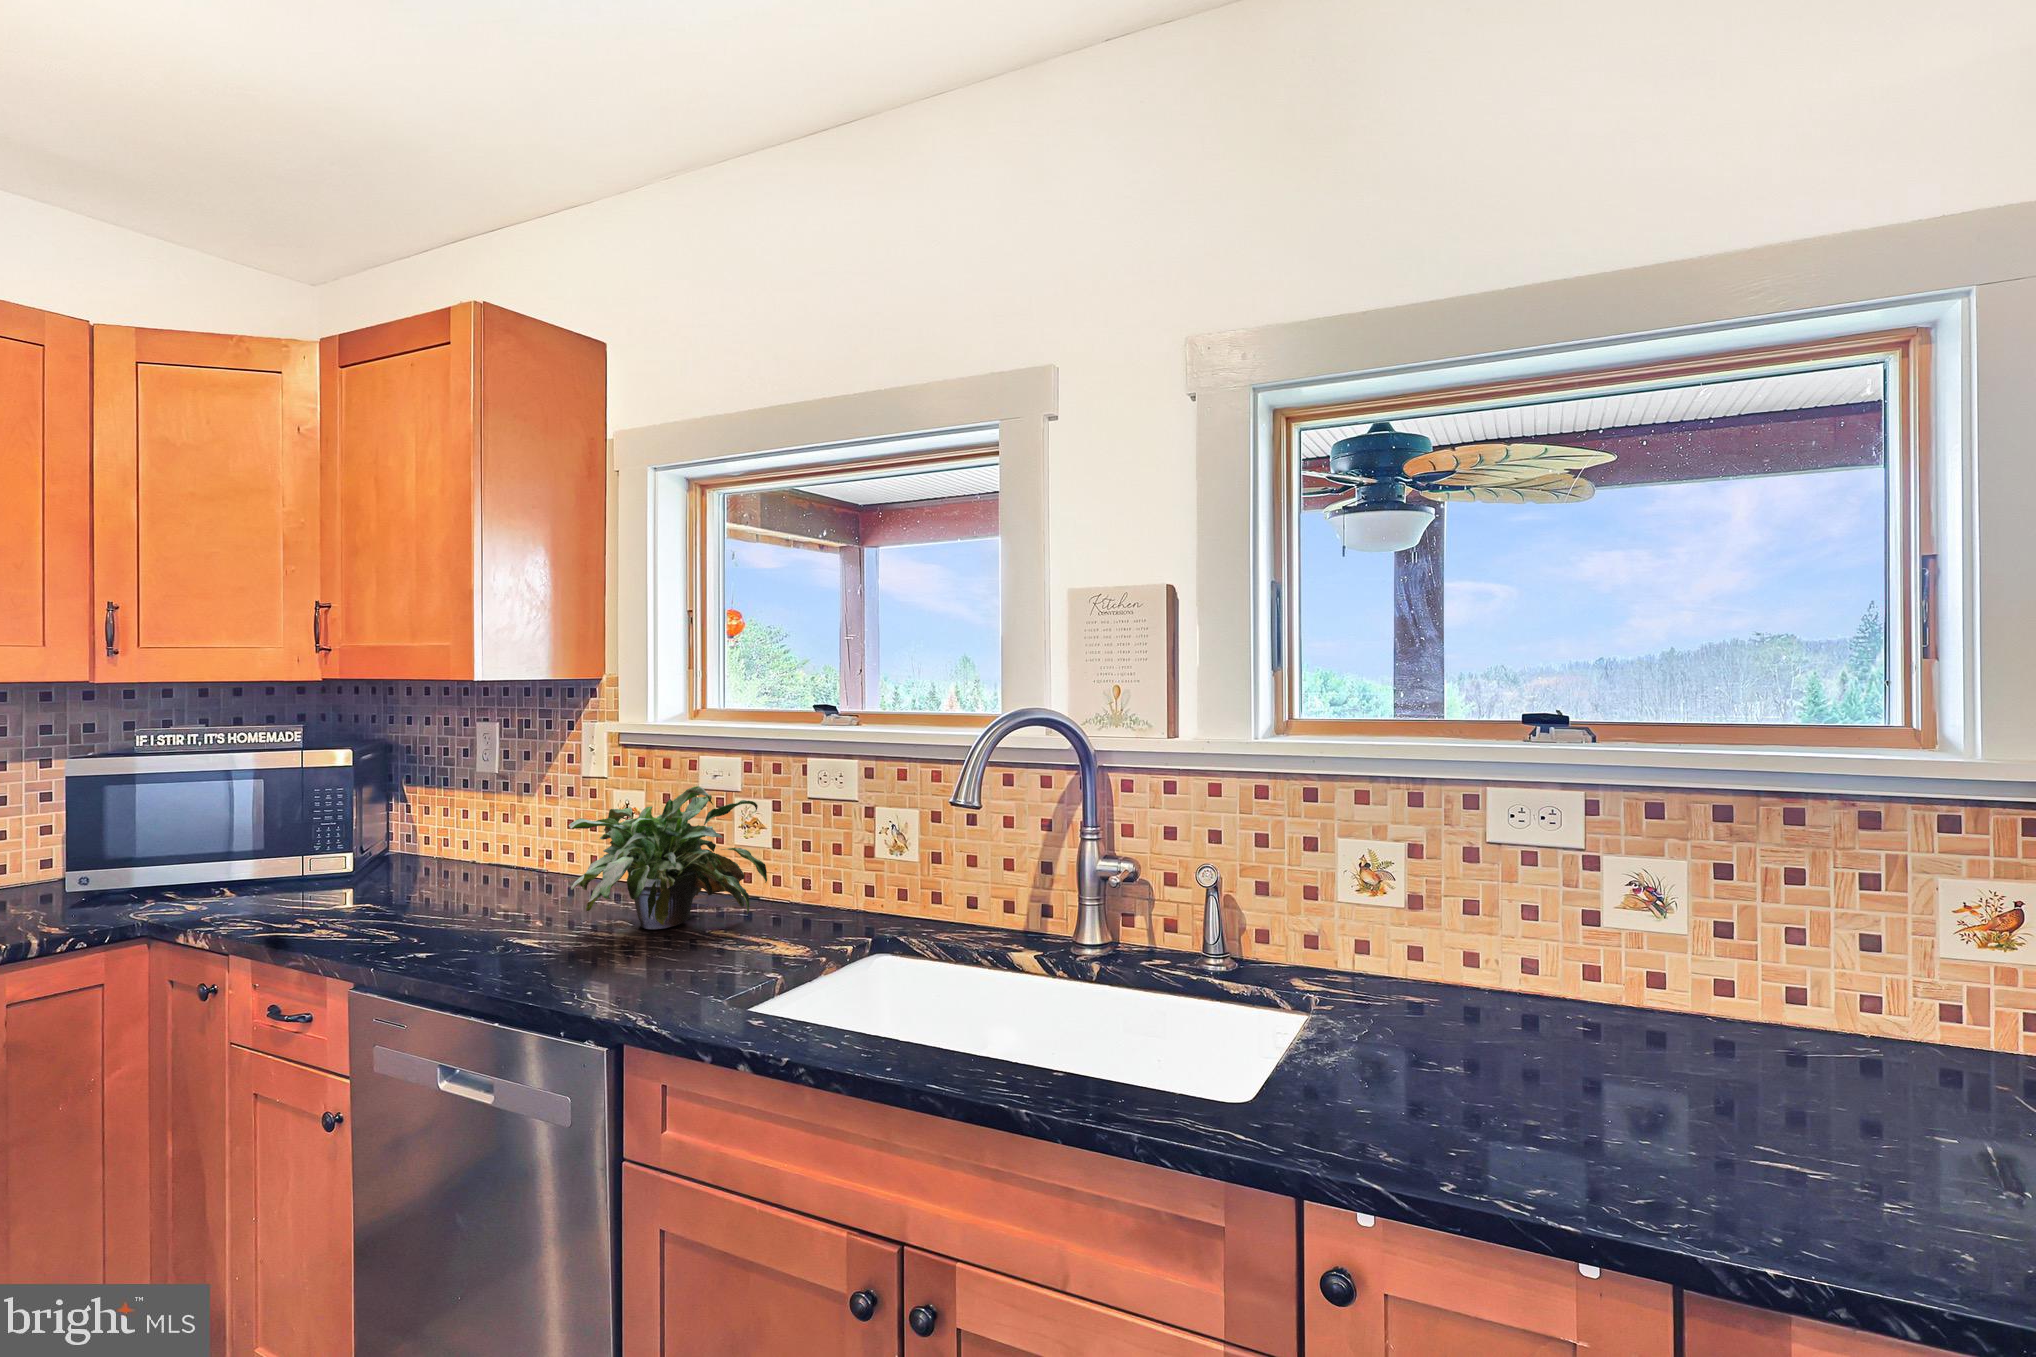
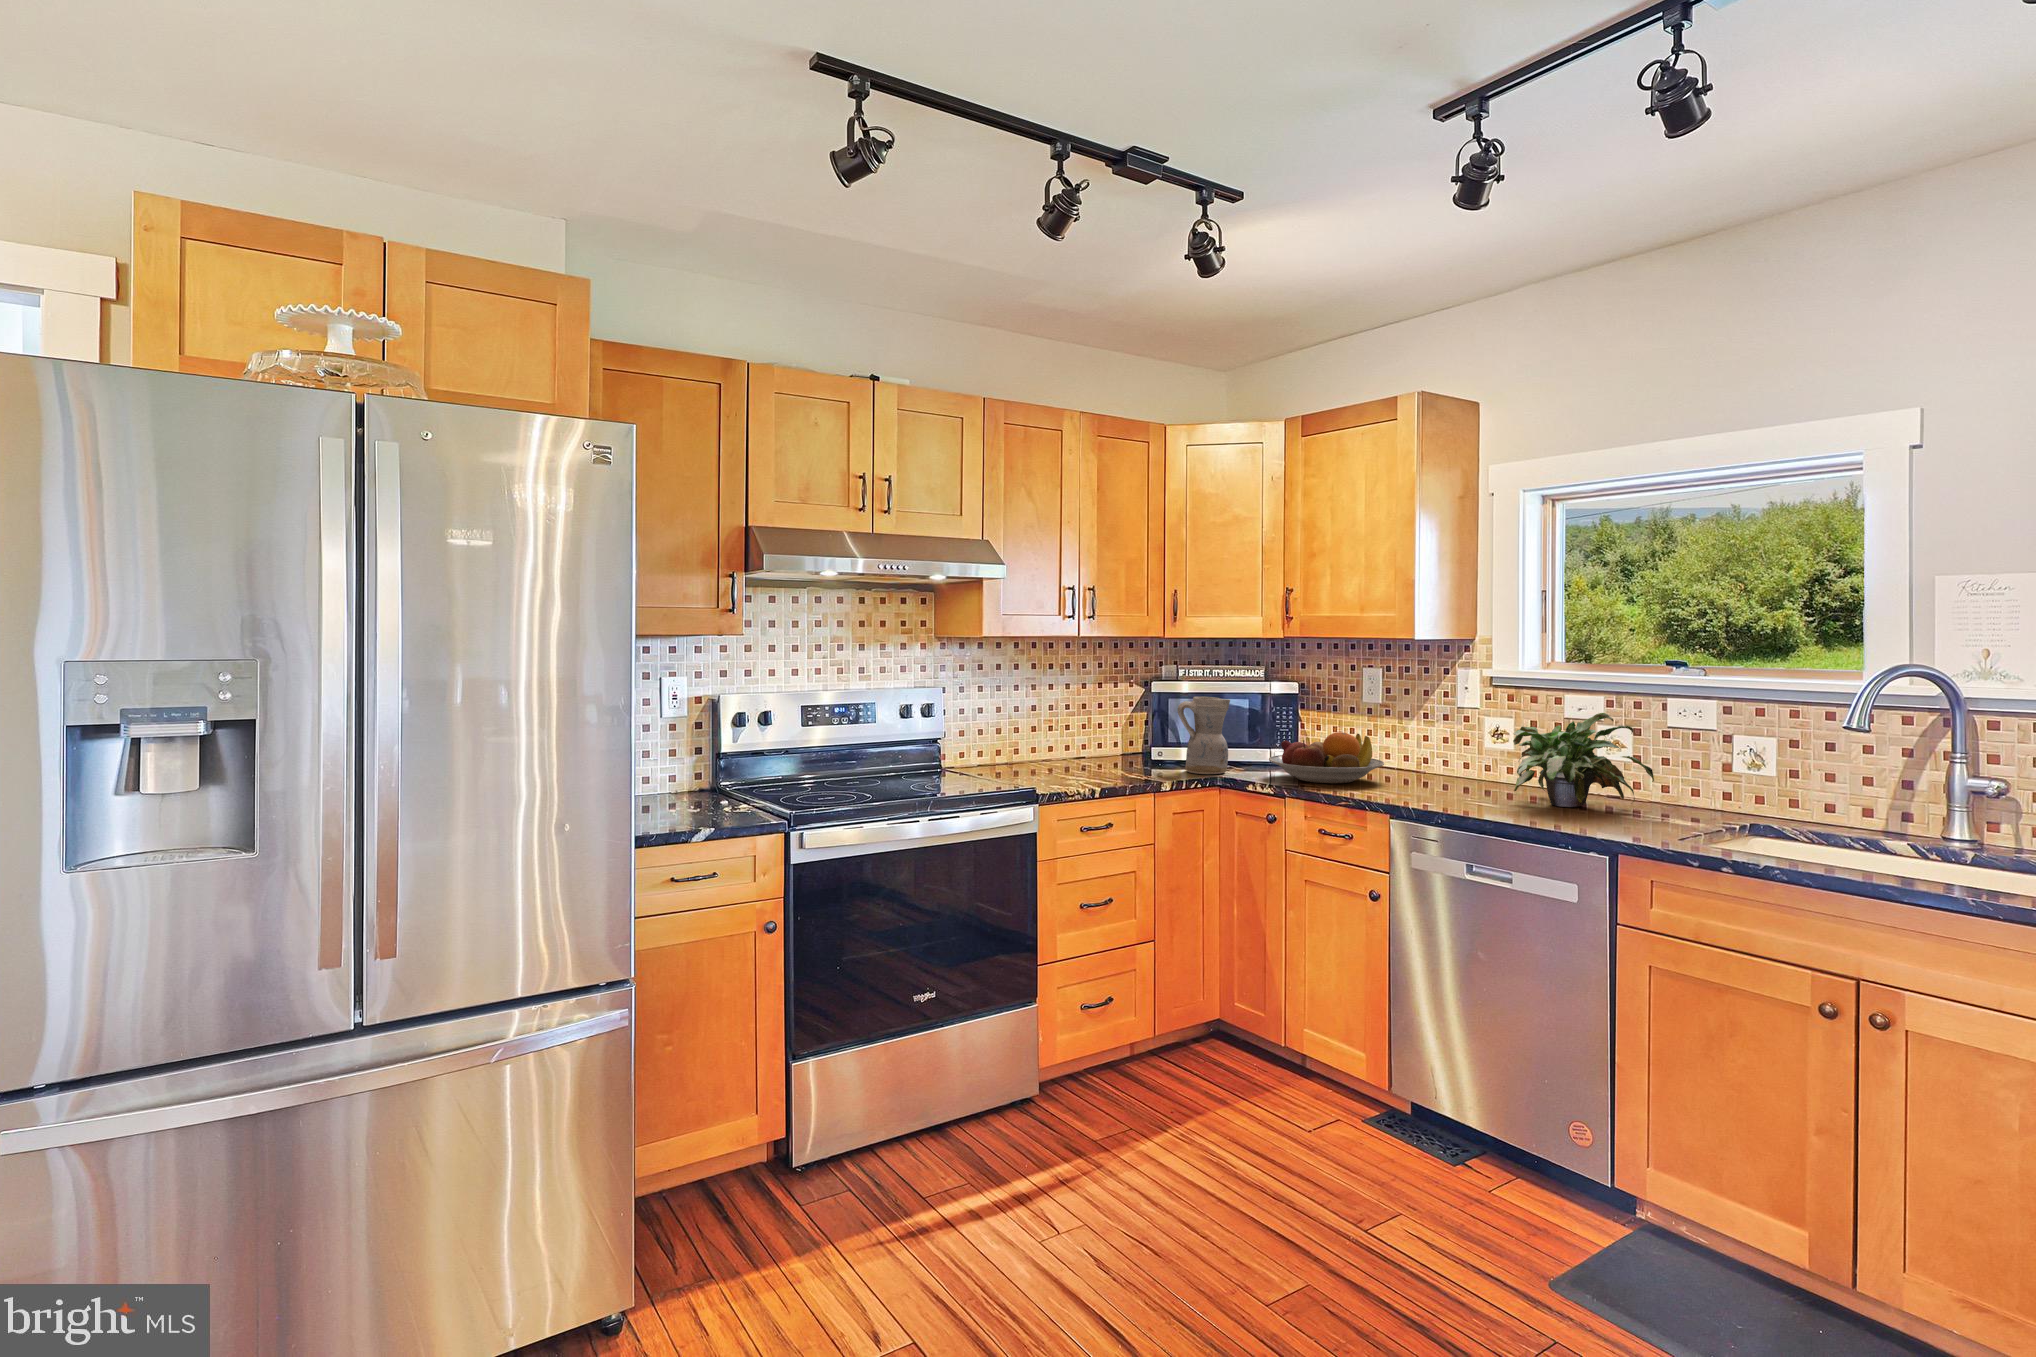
ceramic pitcher: none [84,780,198,914] -> present [1178,697,1230,774]
fruit bowl: none [243,824,452,914] -> present [1269,732,1384,784]

